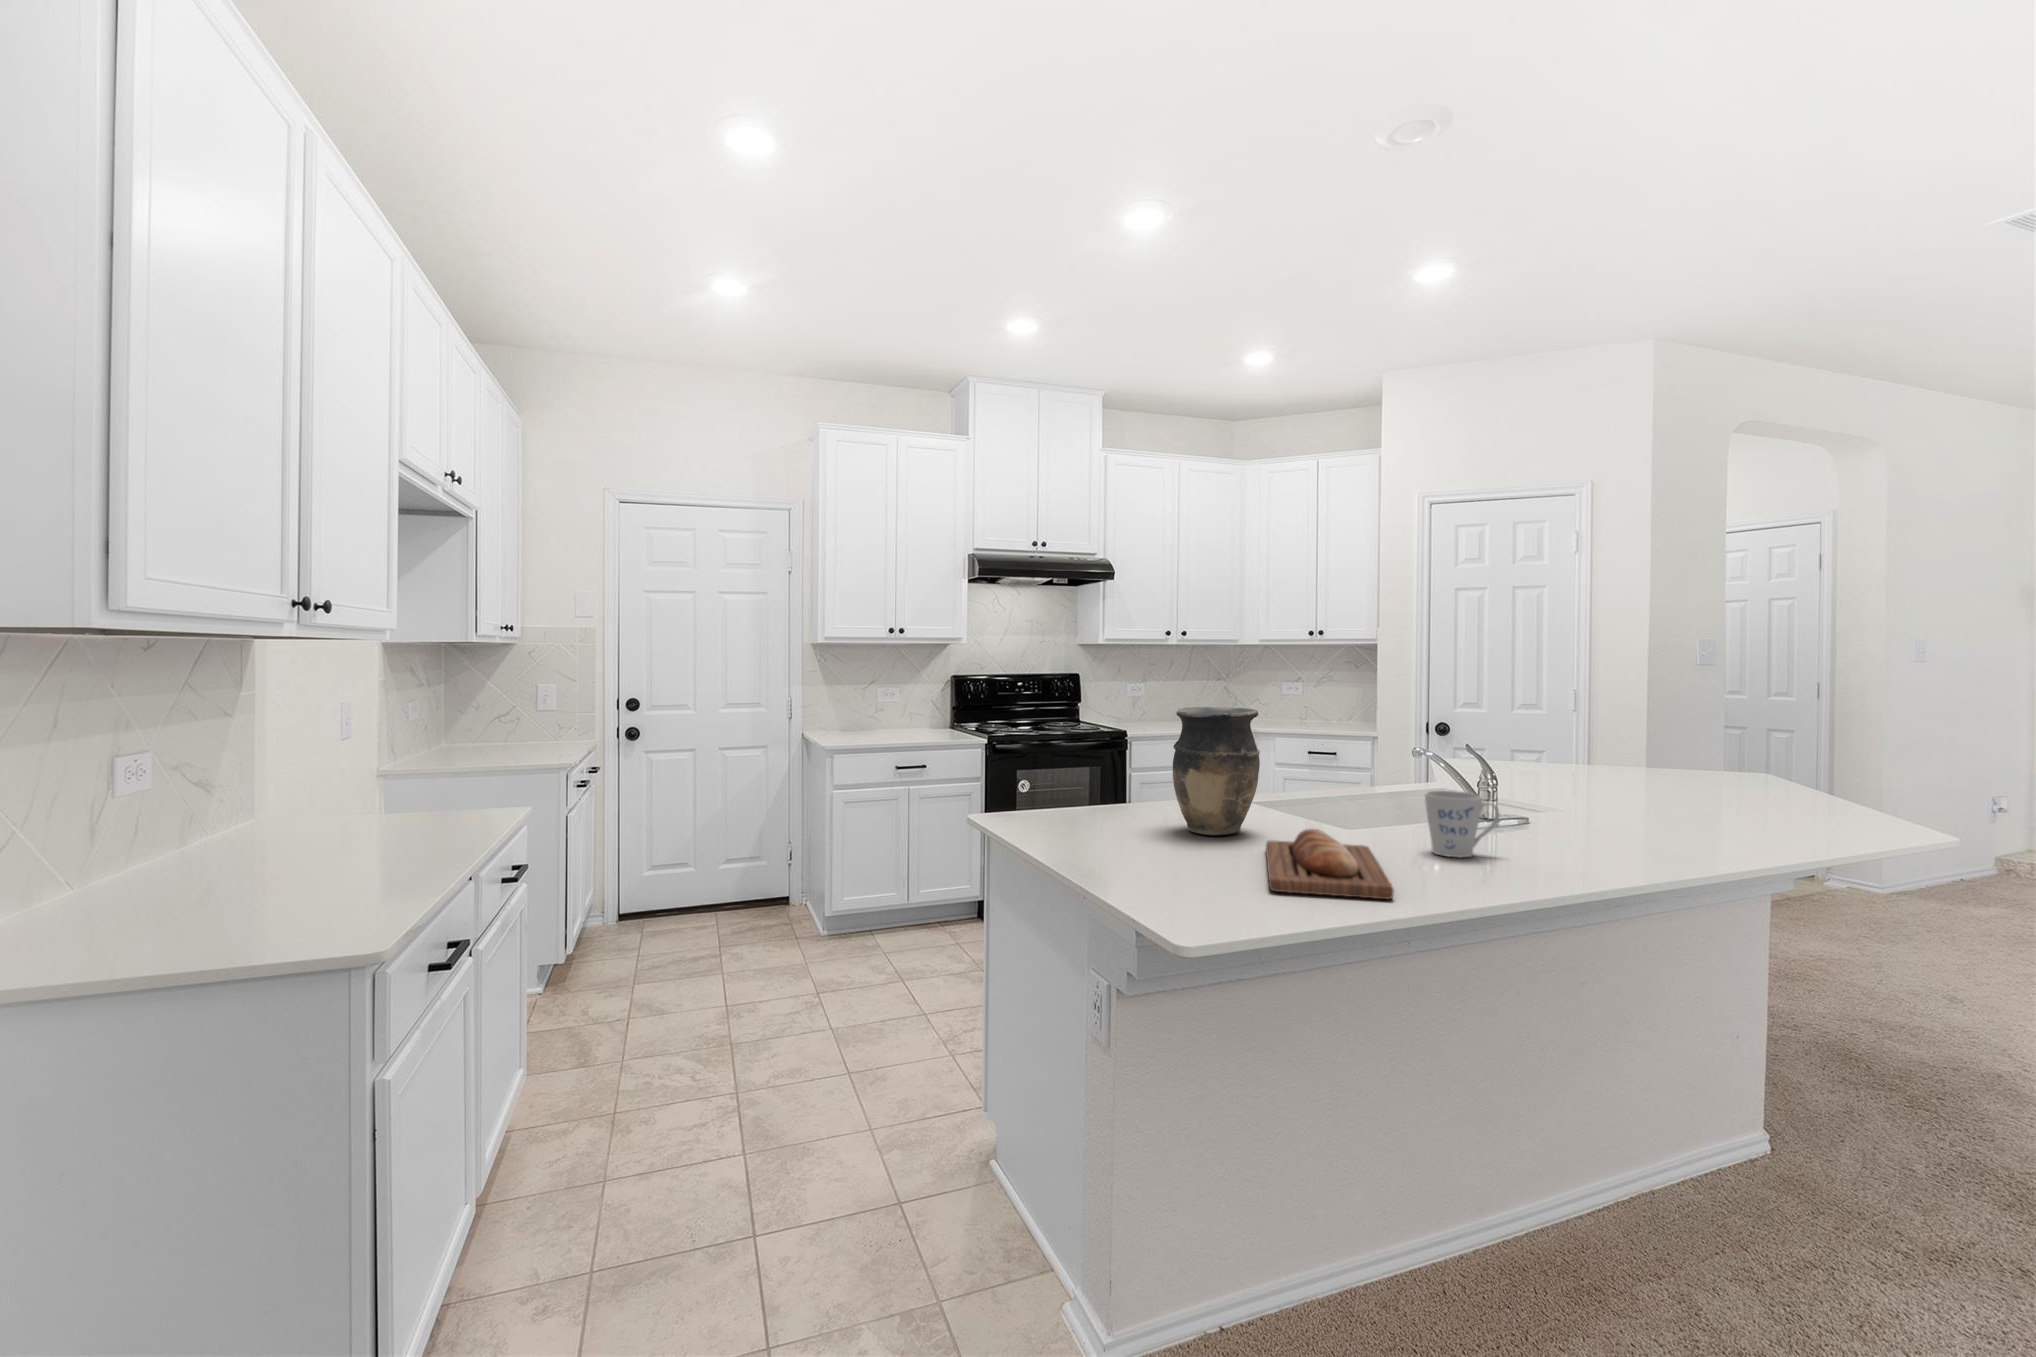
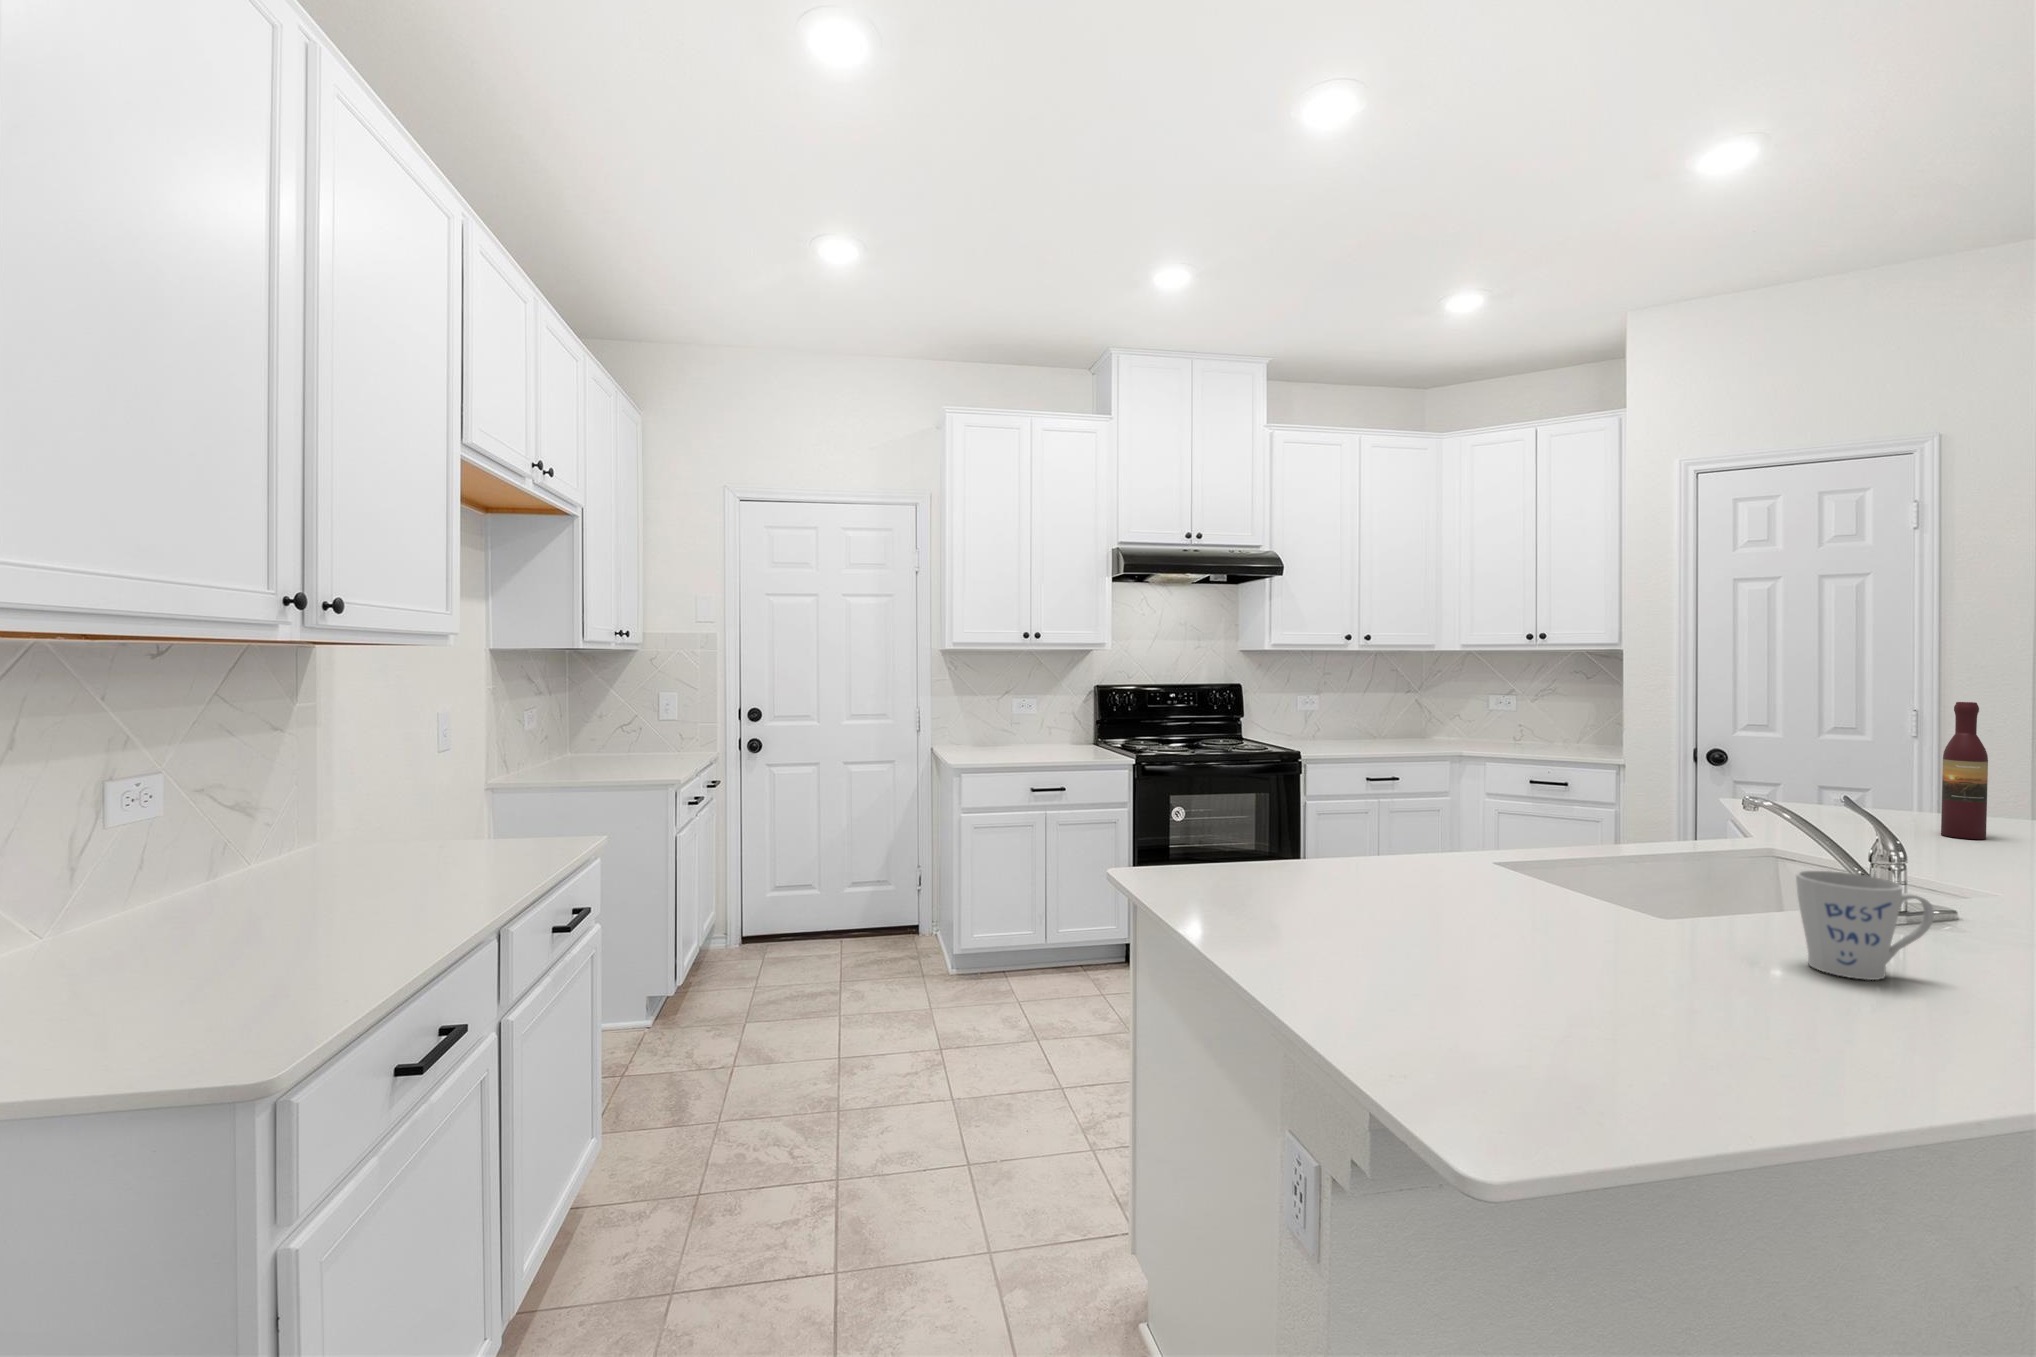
wine bottle: none [1566,684,1594,782] -> present [1941,702,1988,839]
vase: present [1173,707,1260,836] -> none [1385,735,1514,918]
bread loaf: present [1266,829,1394,899] -> none [1535,925,1798,1071]

